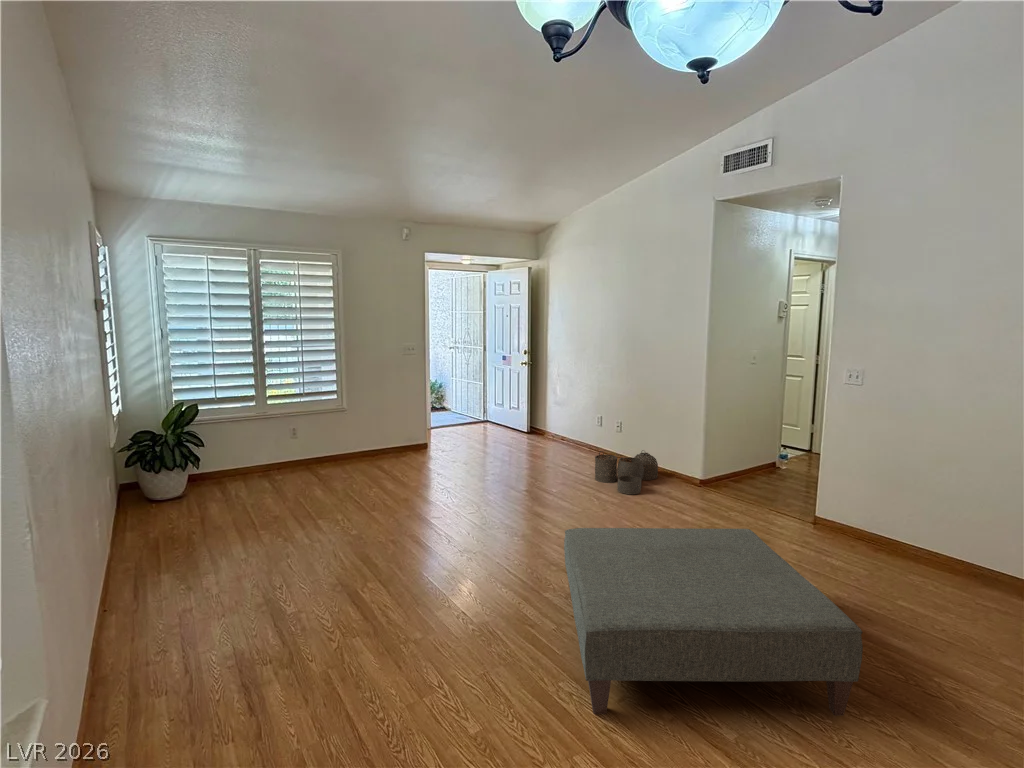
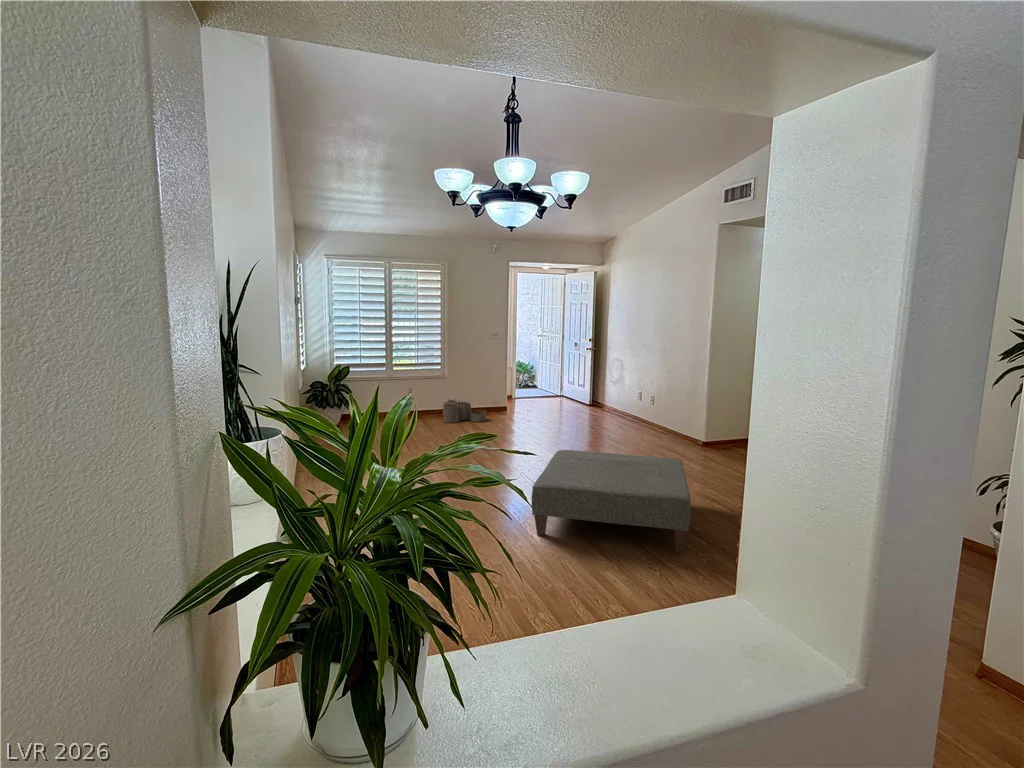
woven basket: present [595,450,658,494] -> present [443,400,486,423]

